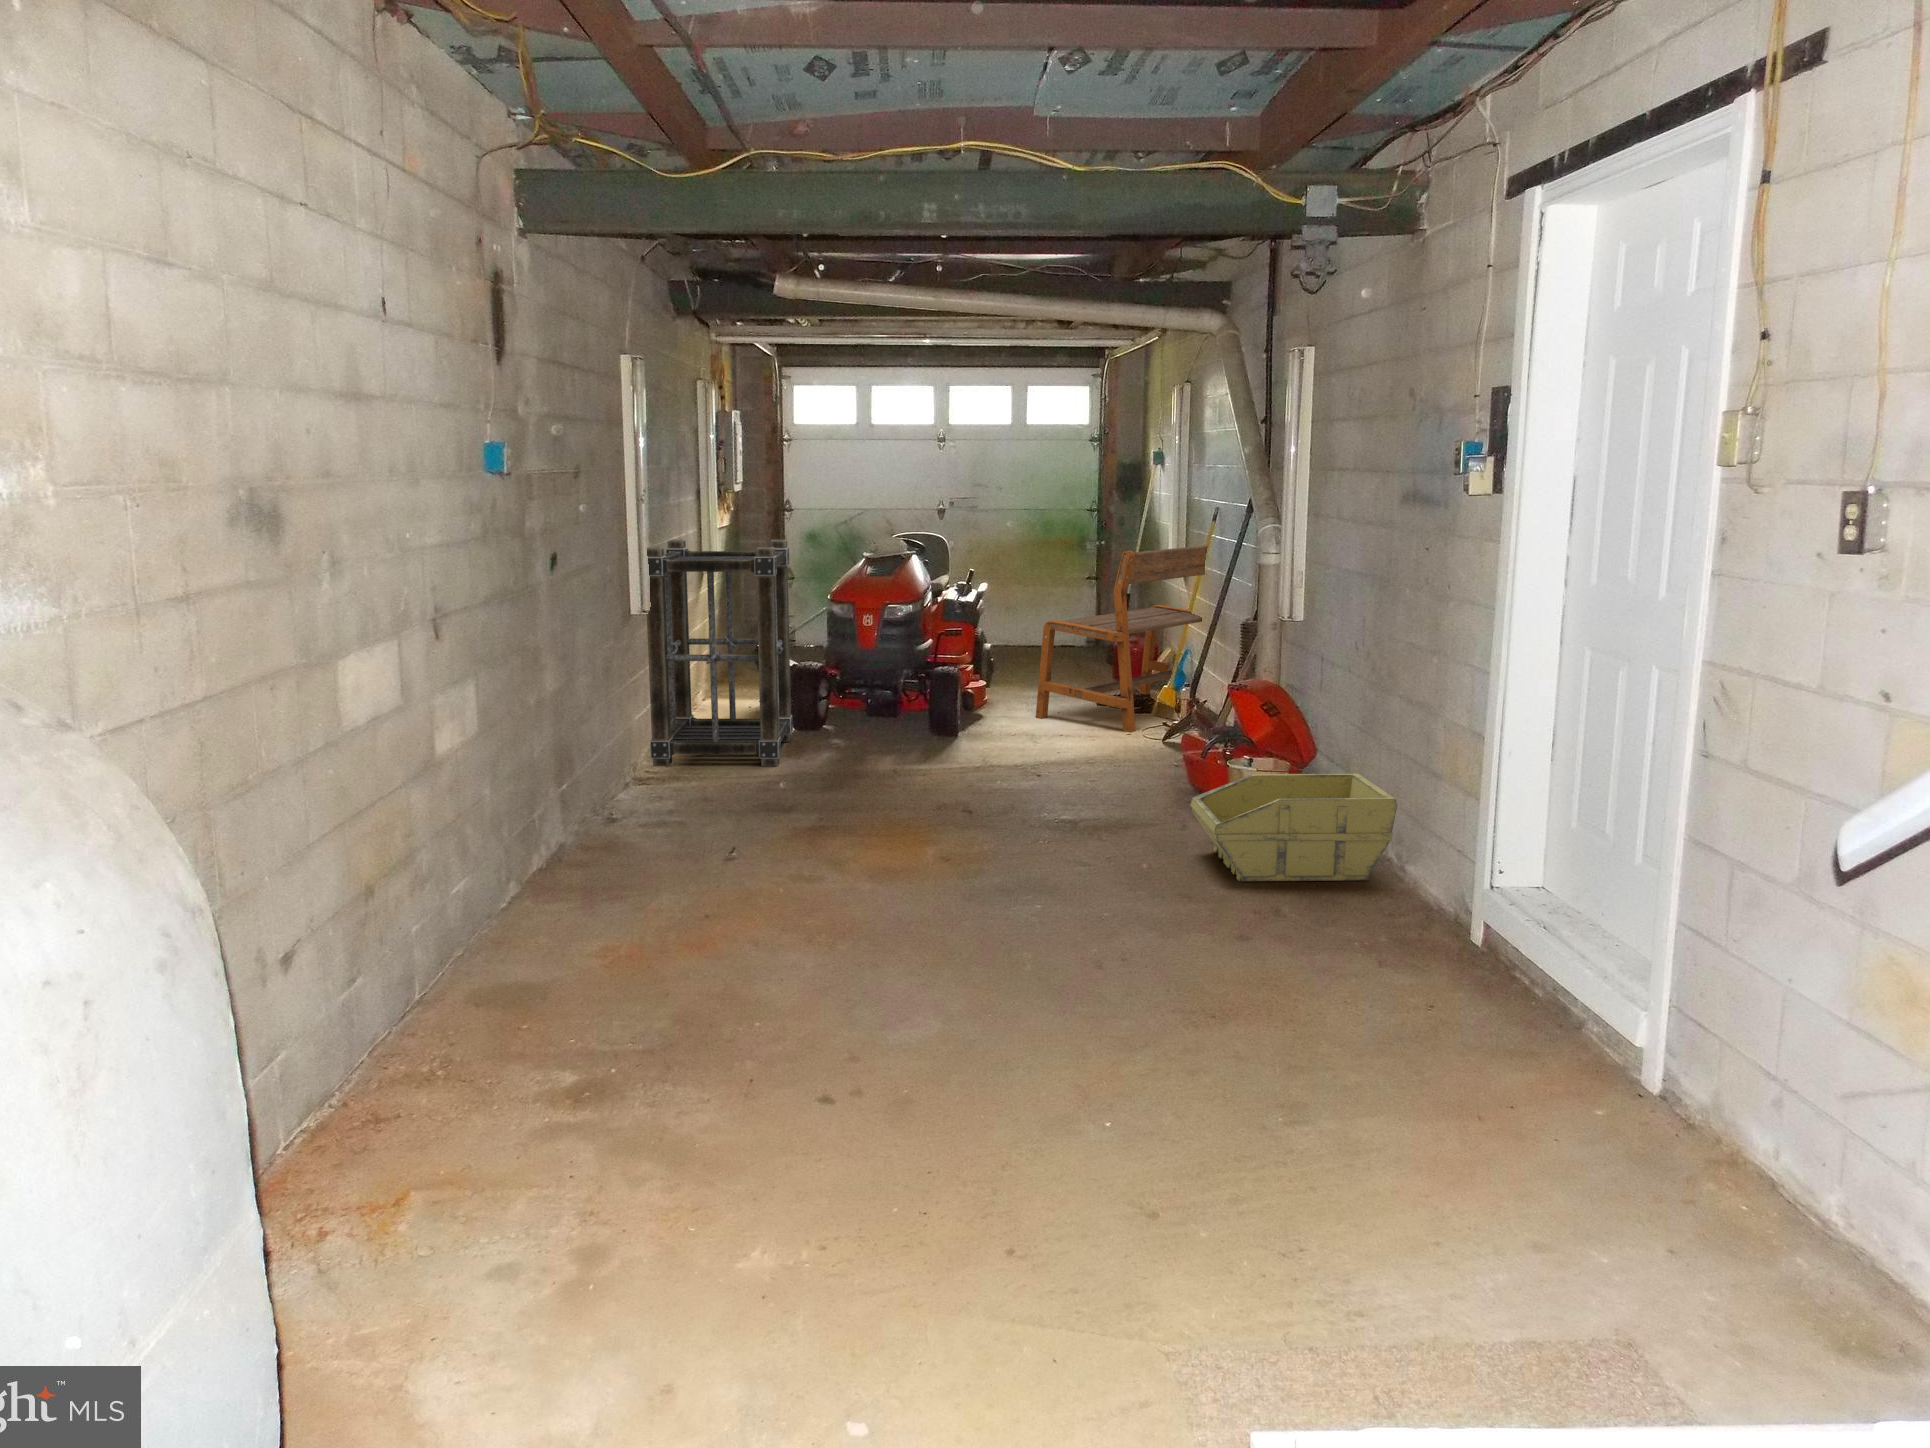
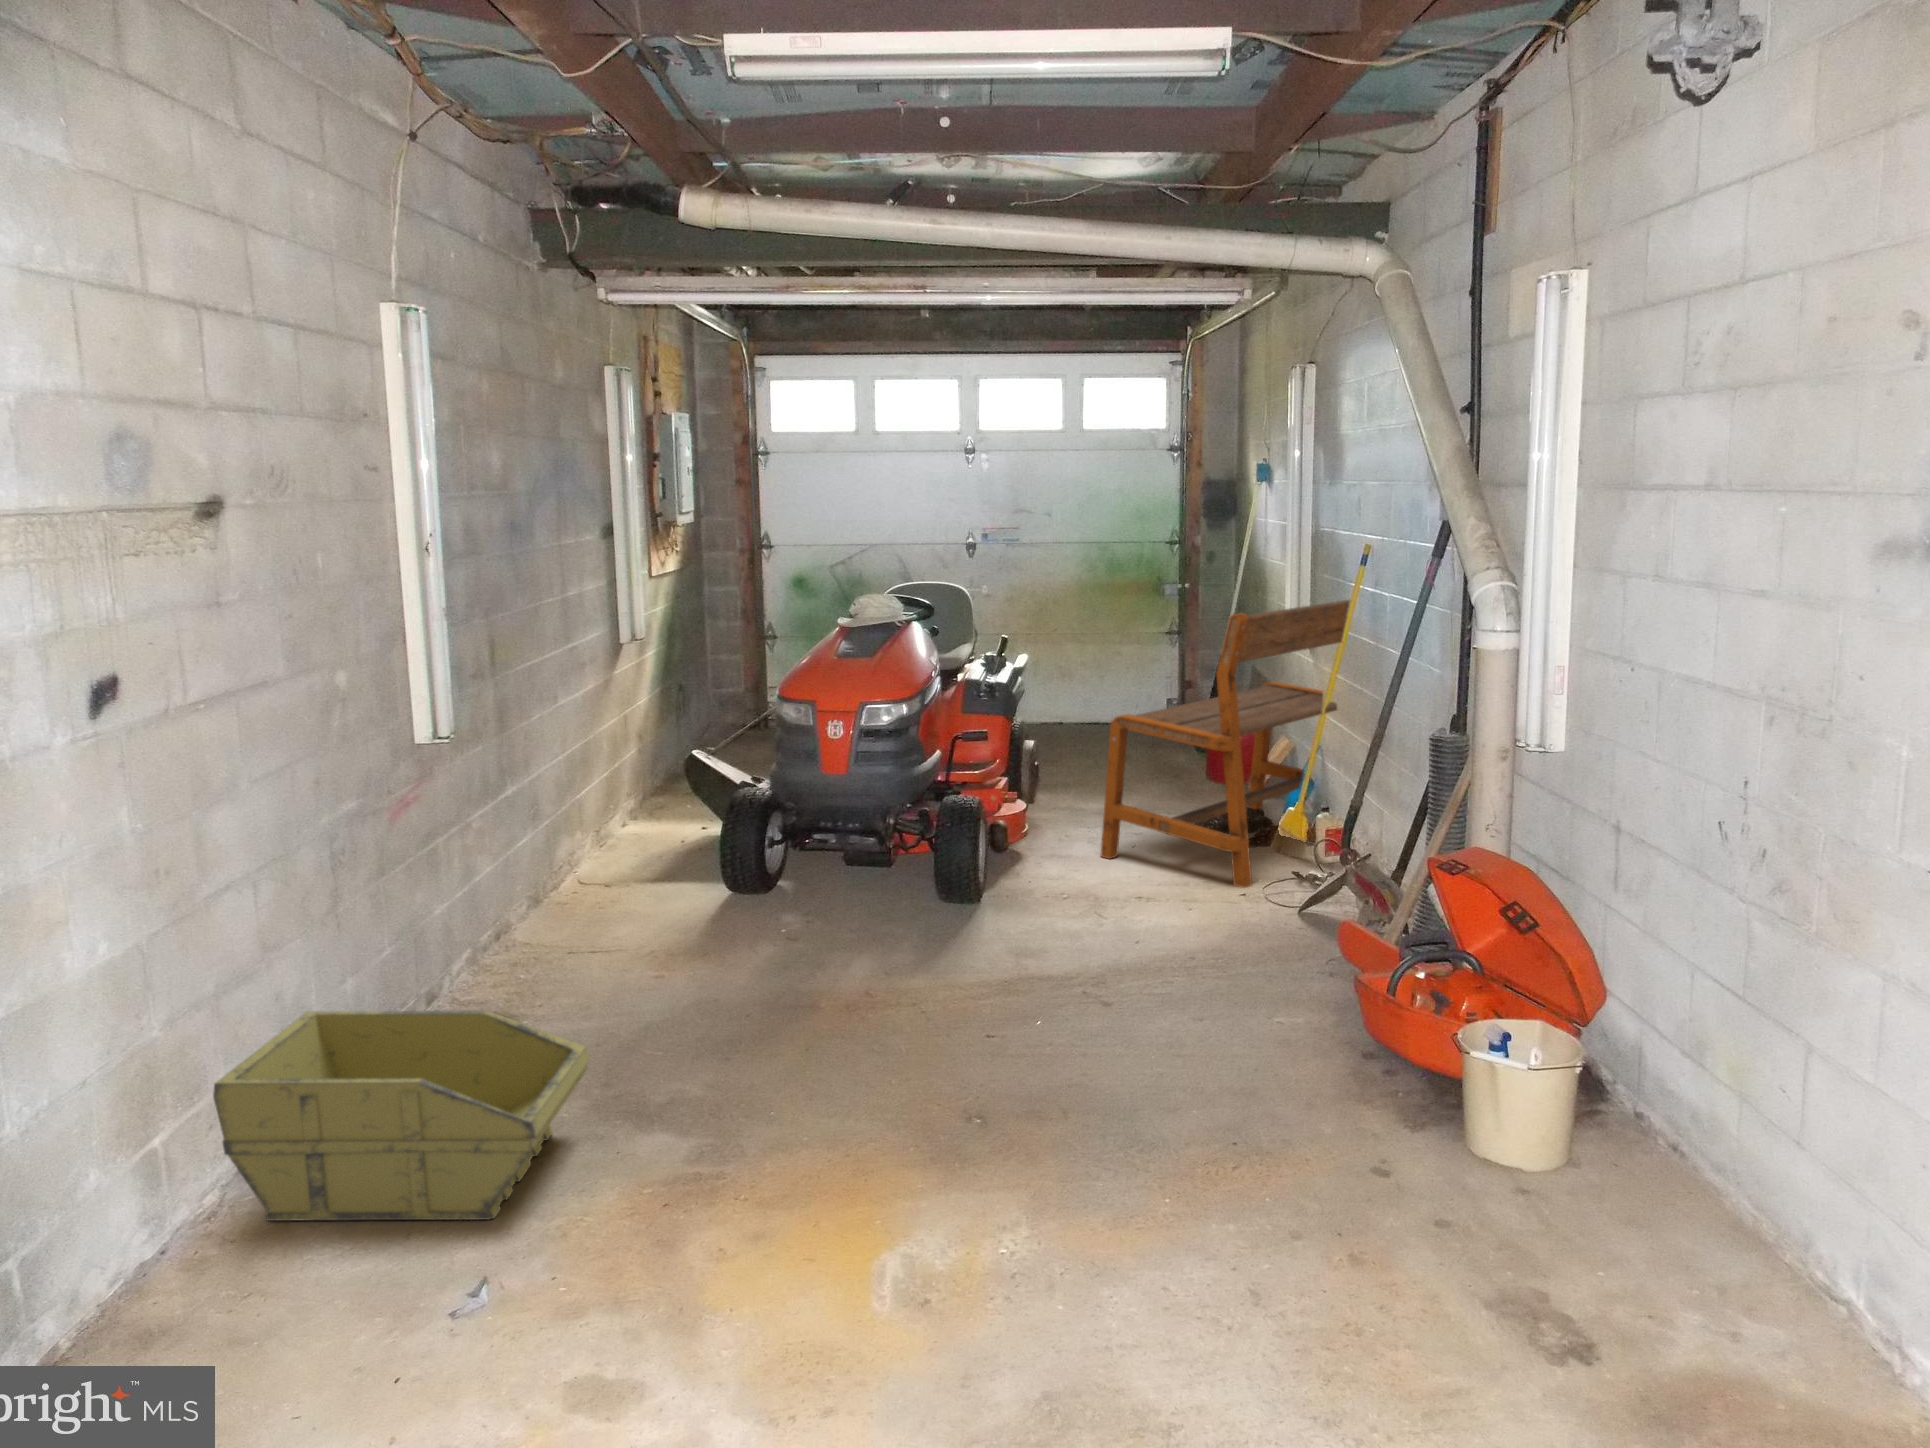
shelving unit: present [647,540,793,766] -> none [454,603,727,976]
storage bin: present [1190,774,1397,882] -> present [213,1010,590,1221]

